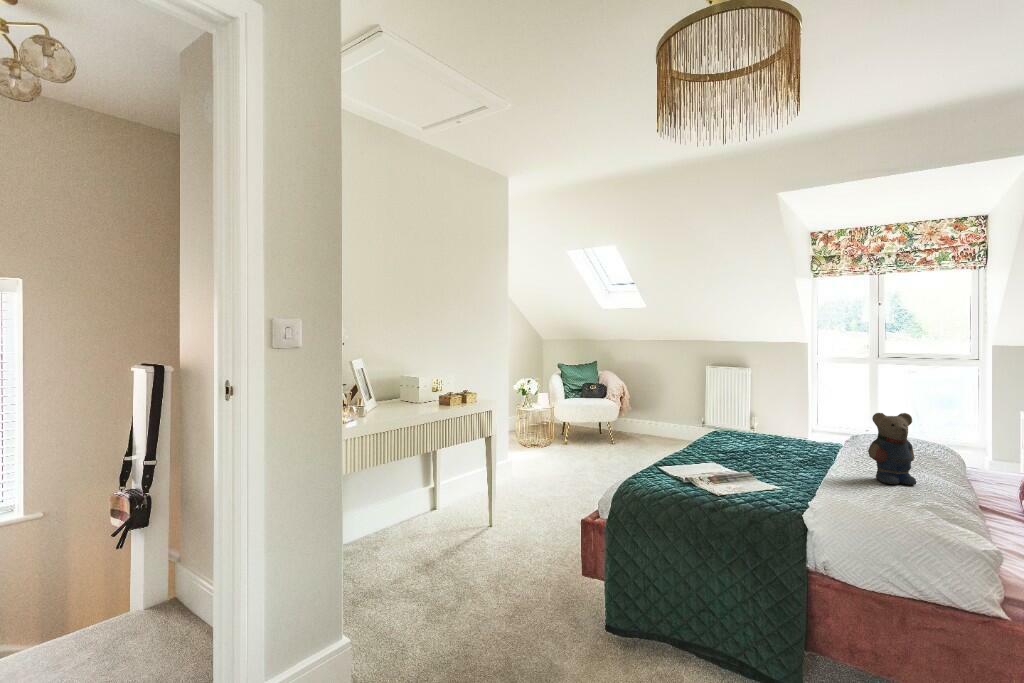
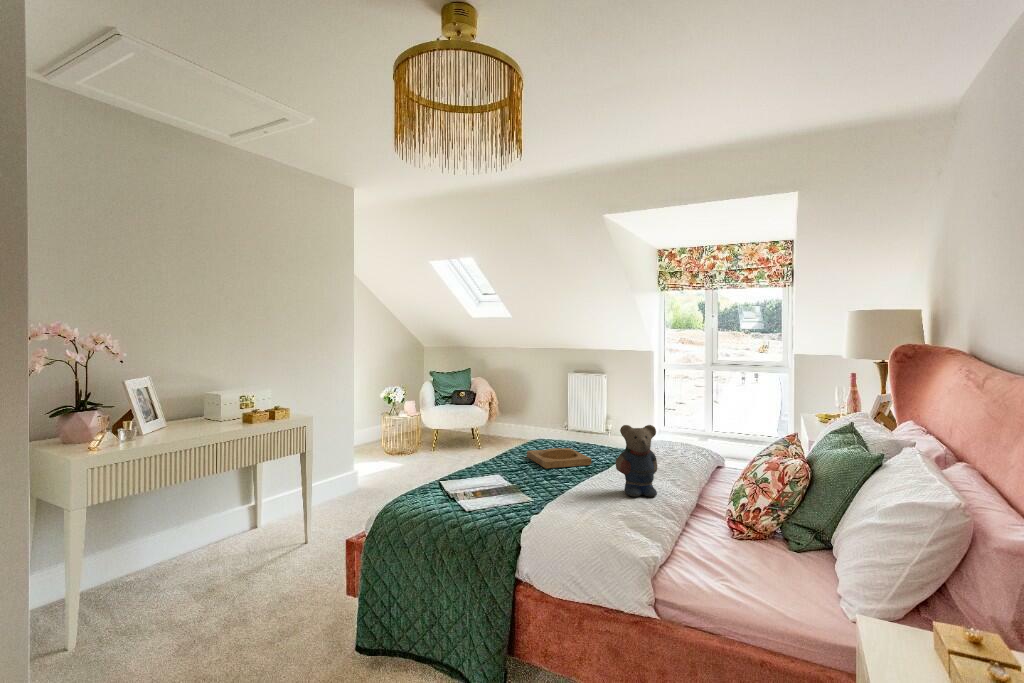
tray: none [724,439,800,458] -> present [527,448,592,468]

